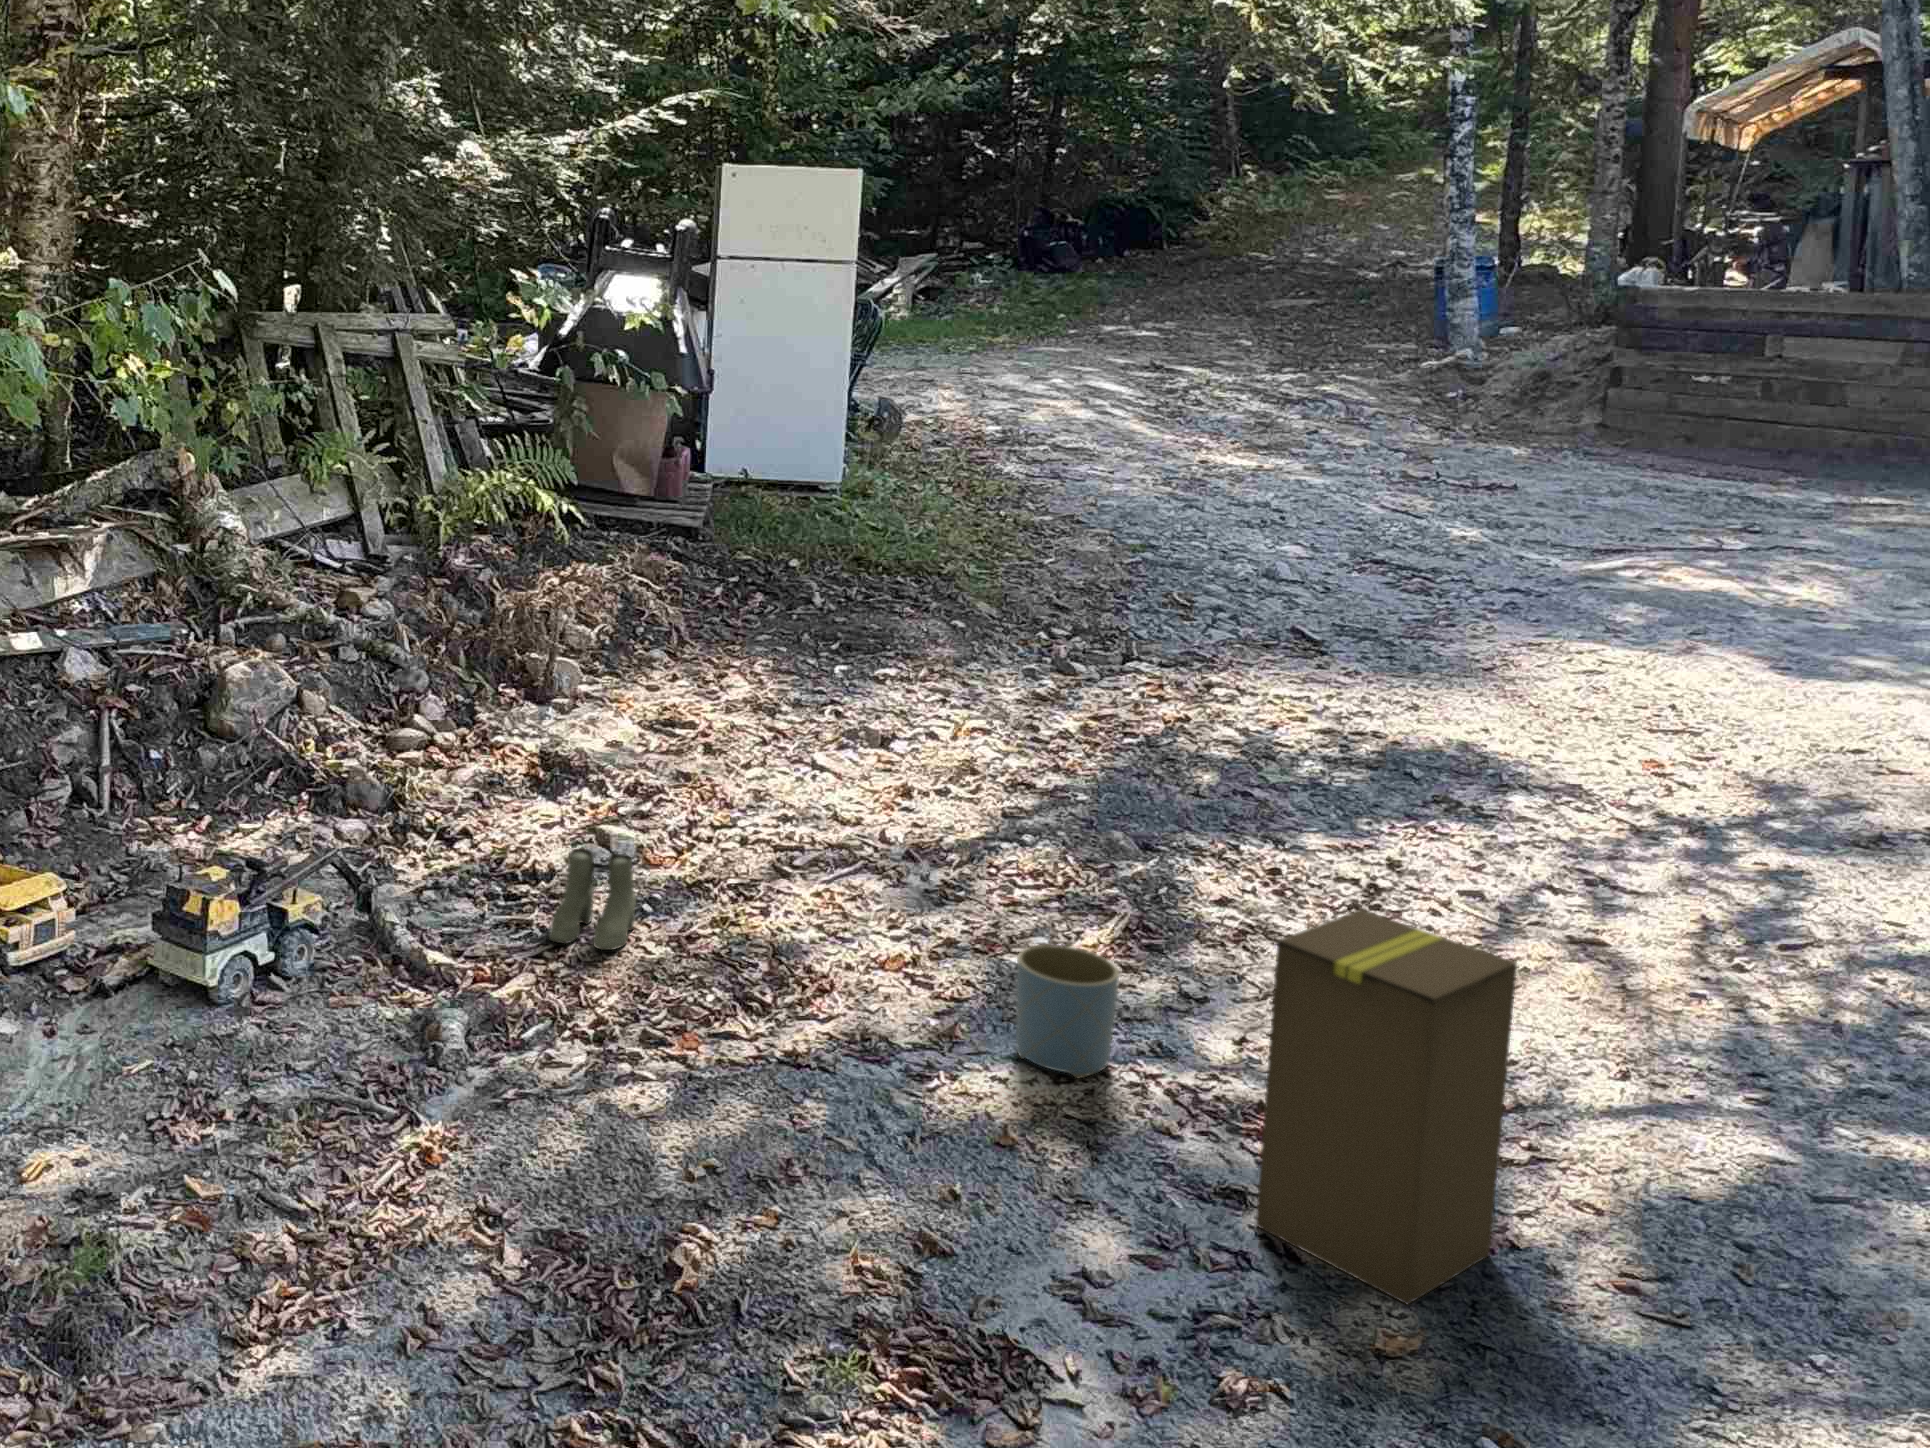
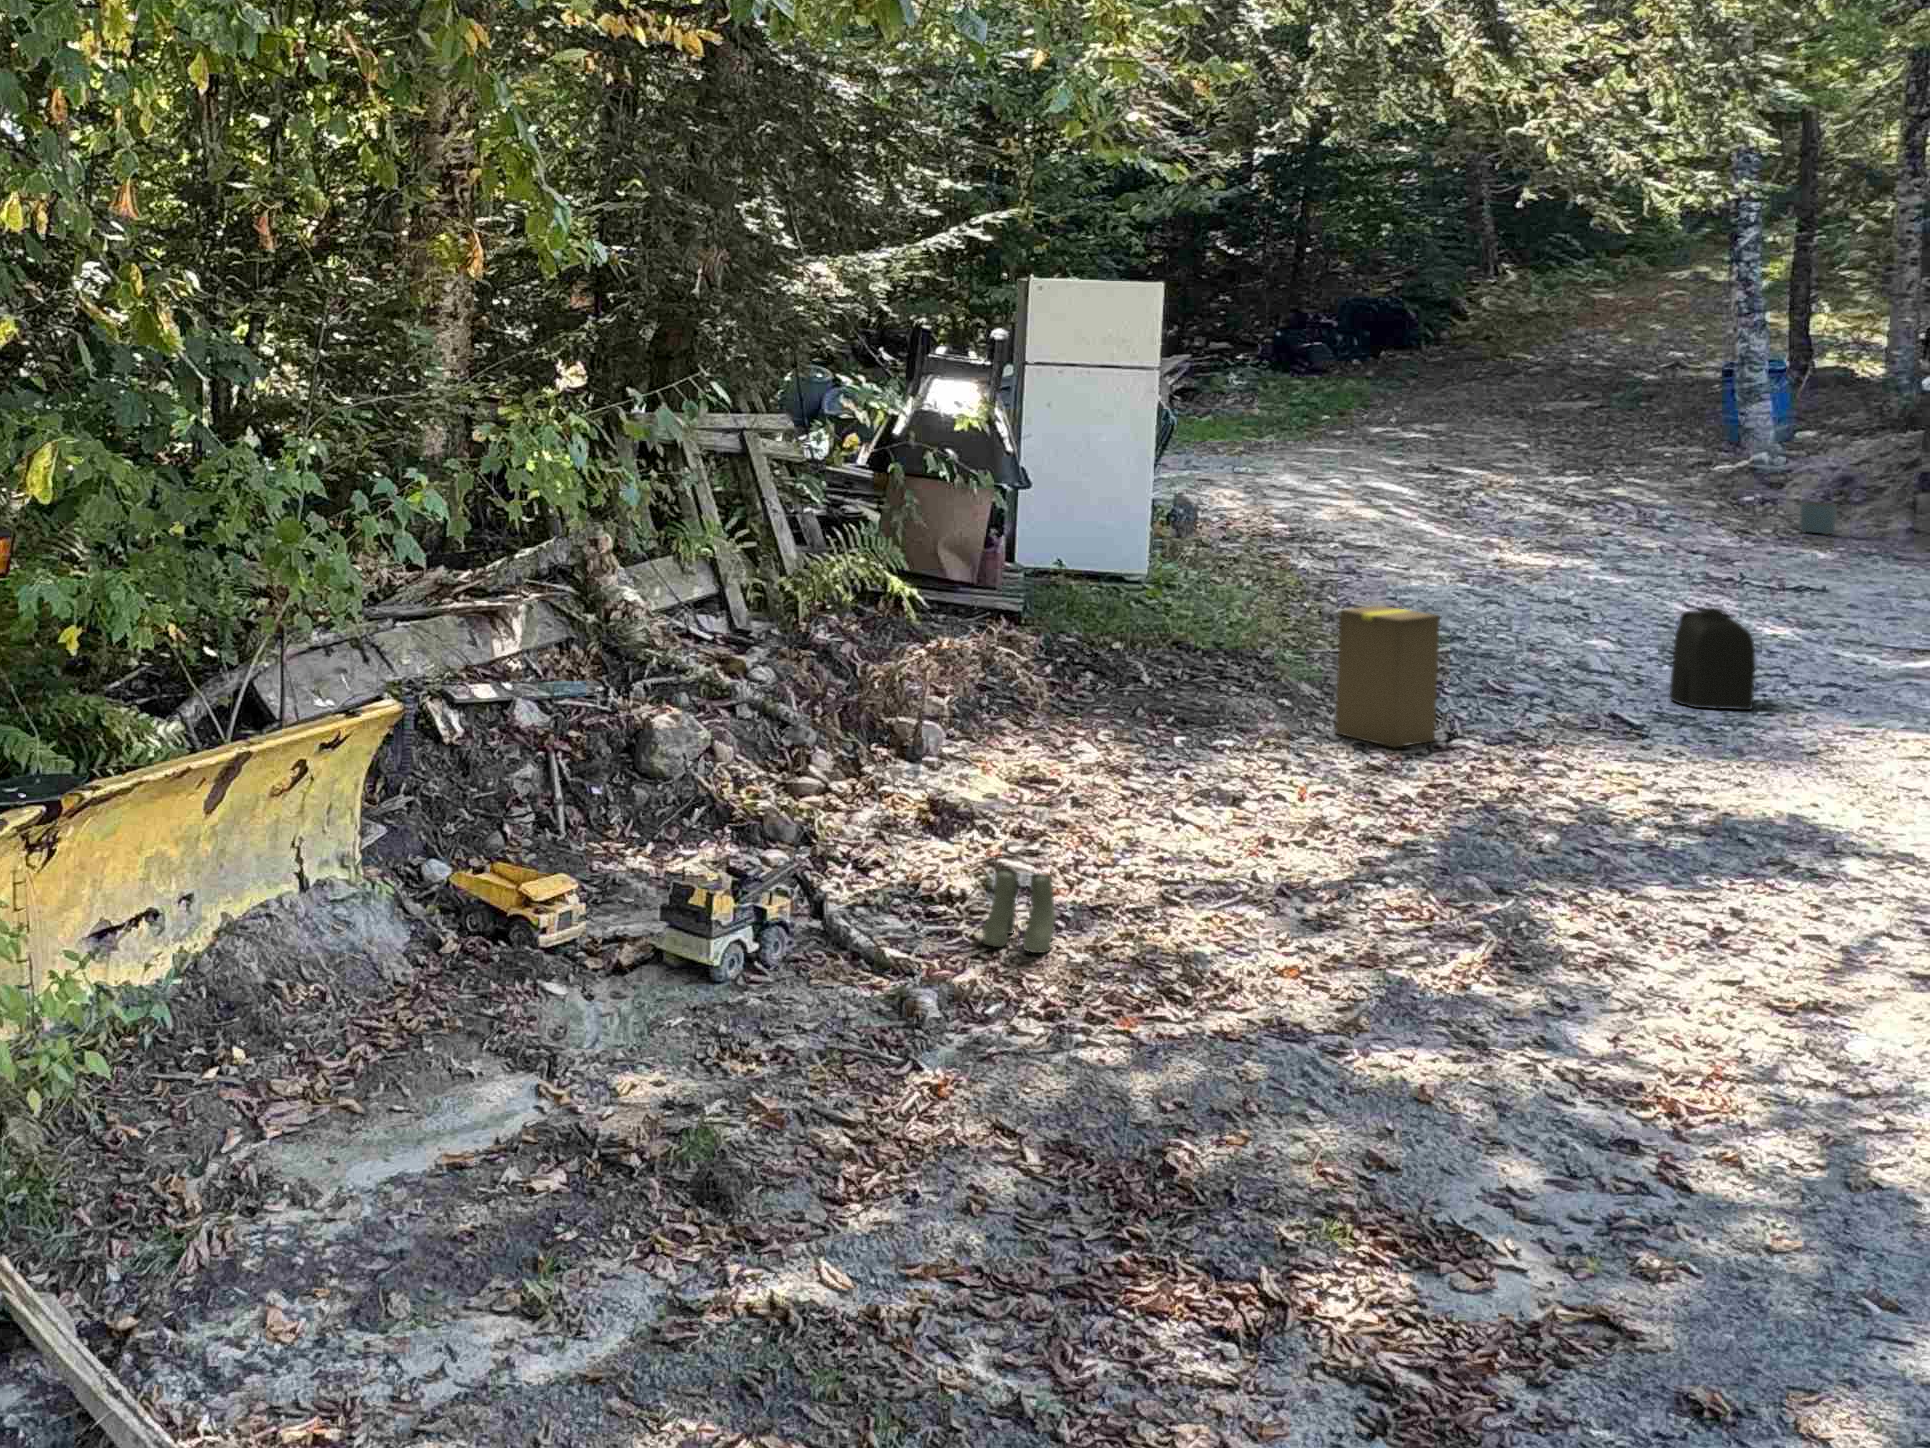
backpack: none [1352,515,1436,620] -> present [1670,608,1755,710]
cardboard box: present [1256,909,1517,1304] -> present [1335,606,1440,747]
planter: present [1016,945,1119,1078] -> present [1800,502,1837,535]

